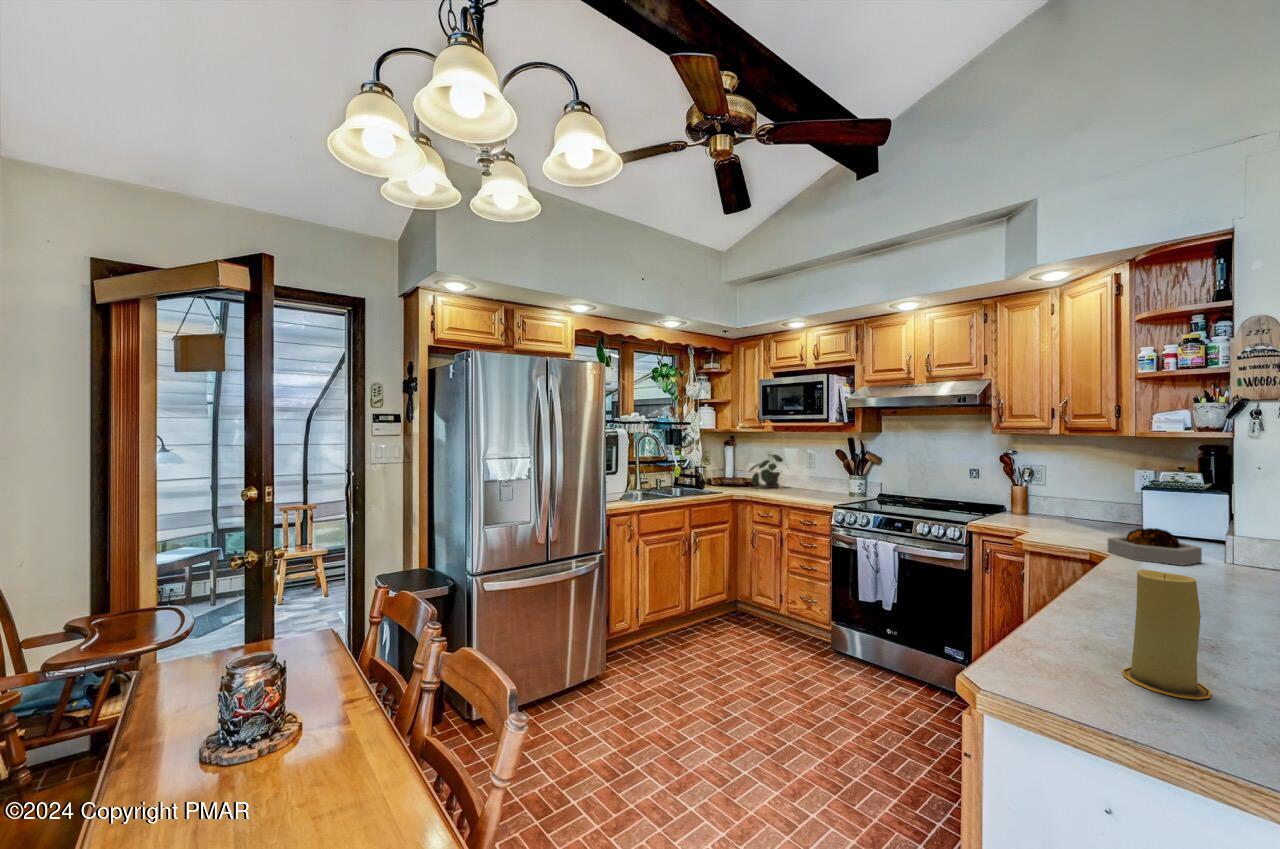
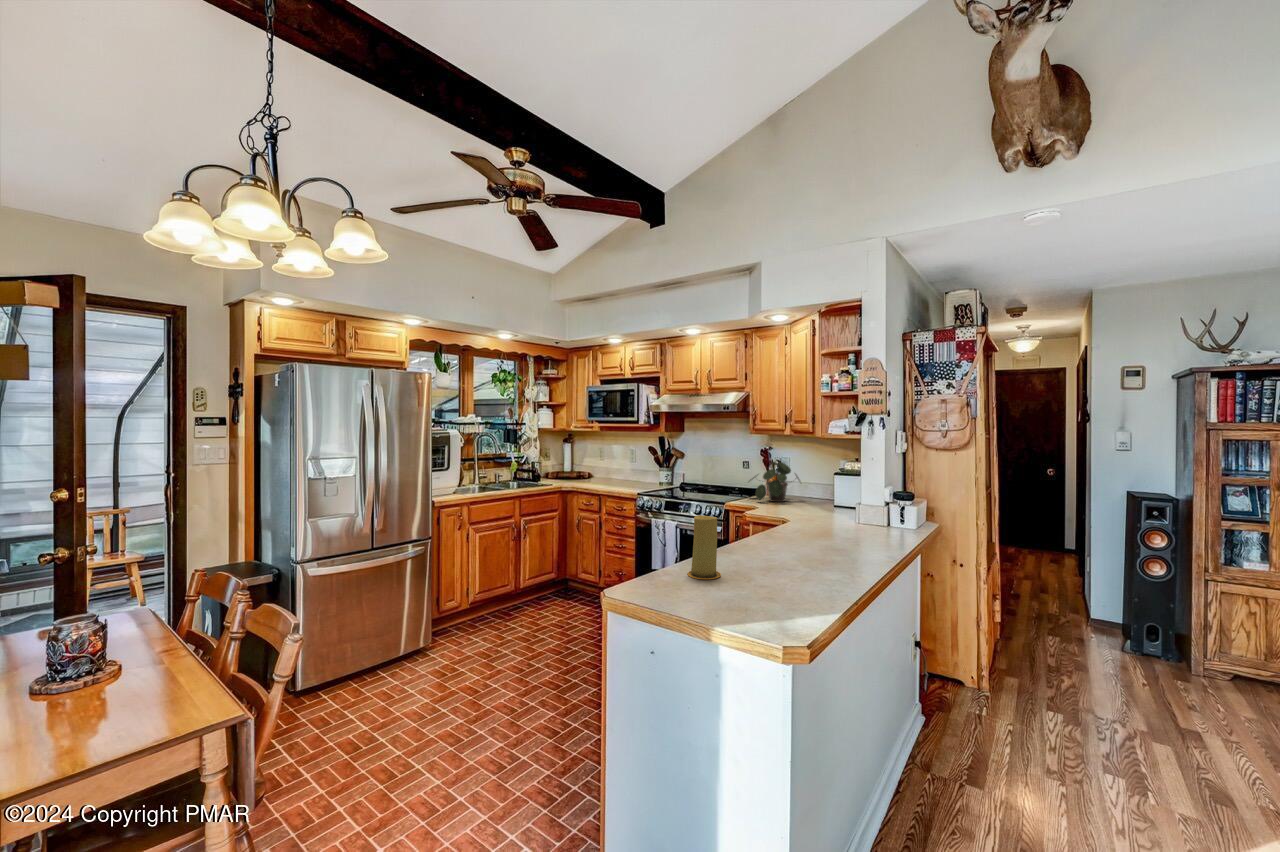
potted plant: present [749,454,789,488] -> present [750,462,800,502]
decorative bowl: present [1108,528,1202,565] -> none [789,498,836,523]

